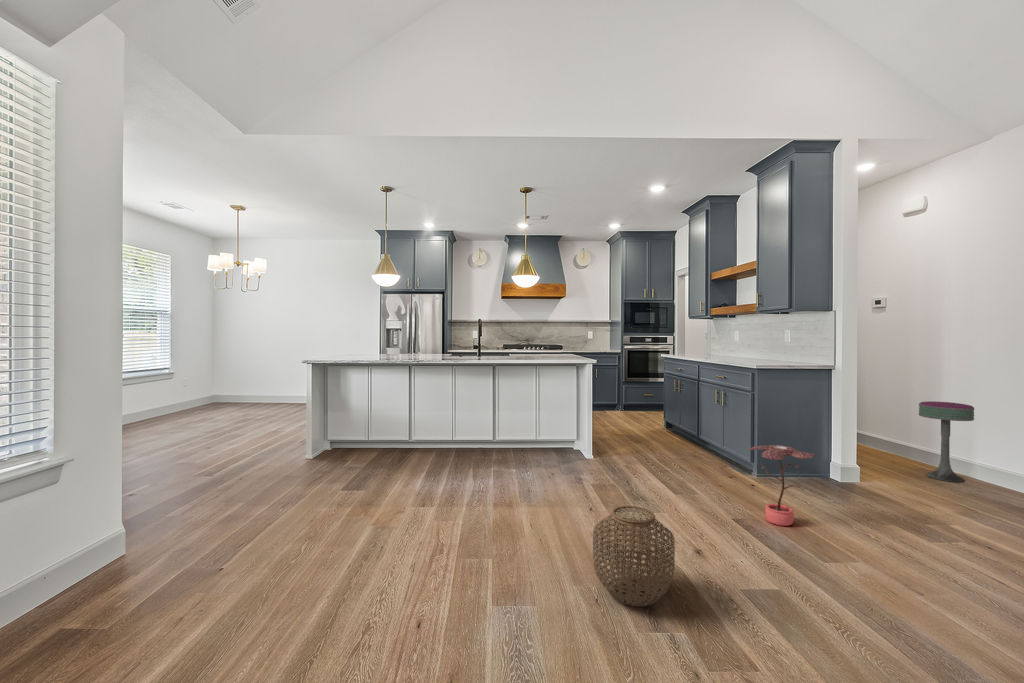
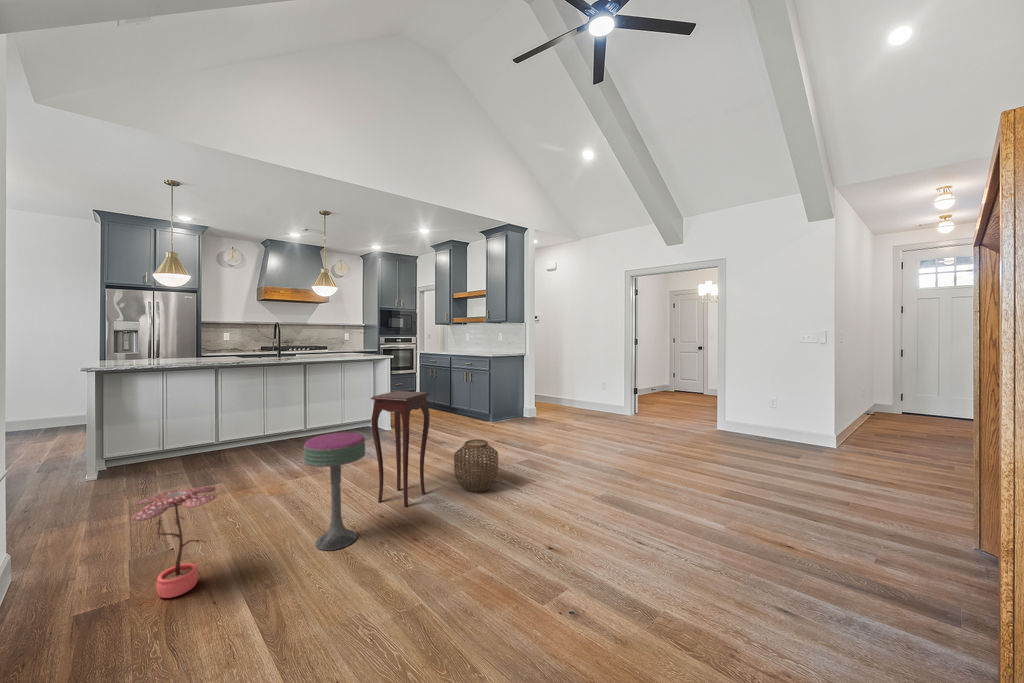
bar stool: present [919,401,974,482] -> present [304,433,365,550]
side table: none [472,406,557,589] -> present [371,391,430,507]
potted plant: present [748,445,815,526] -> present [132,486,216,598]

